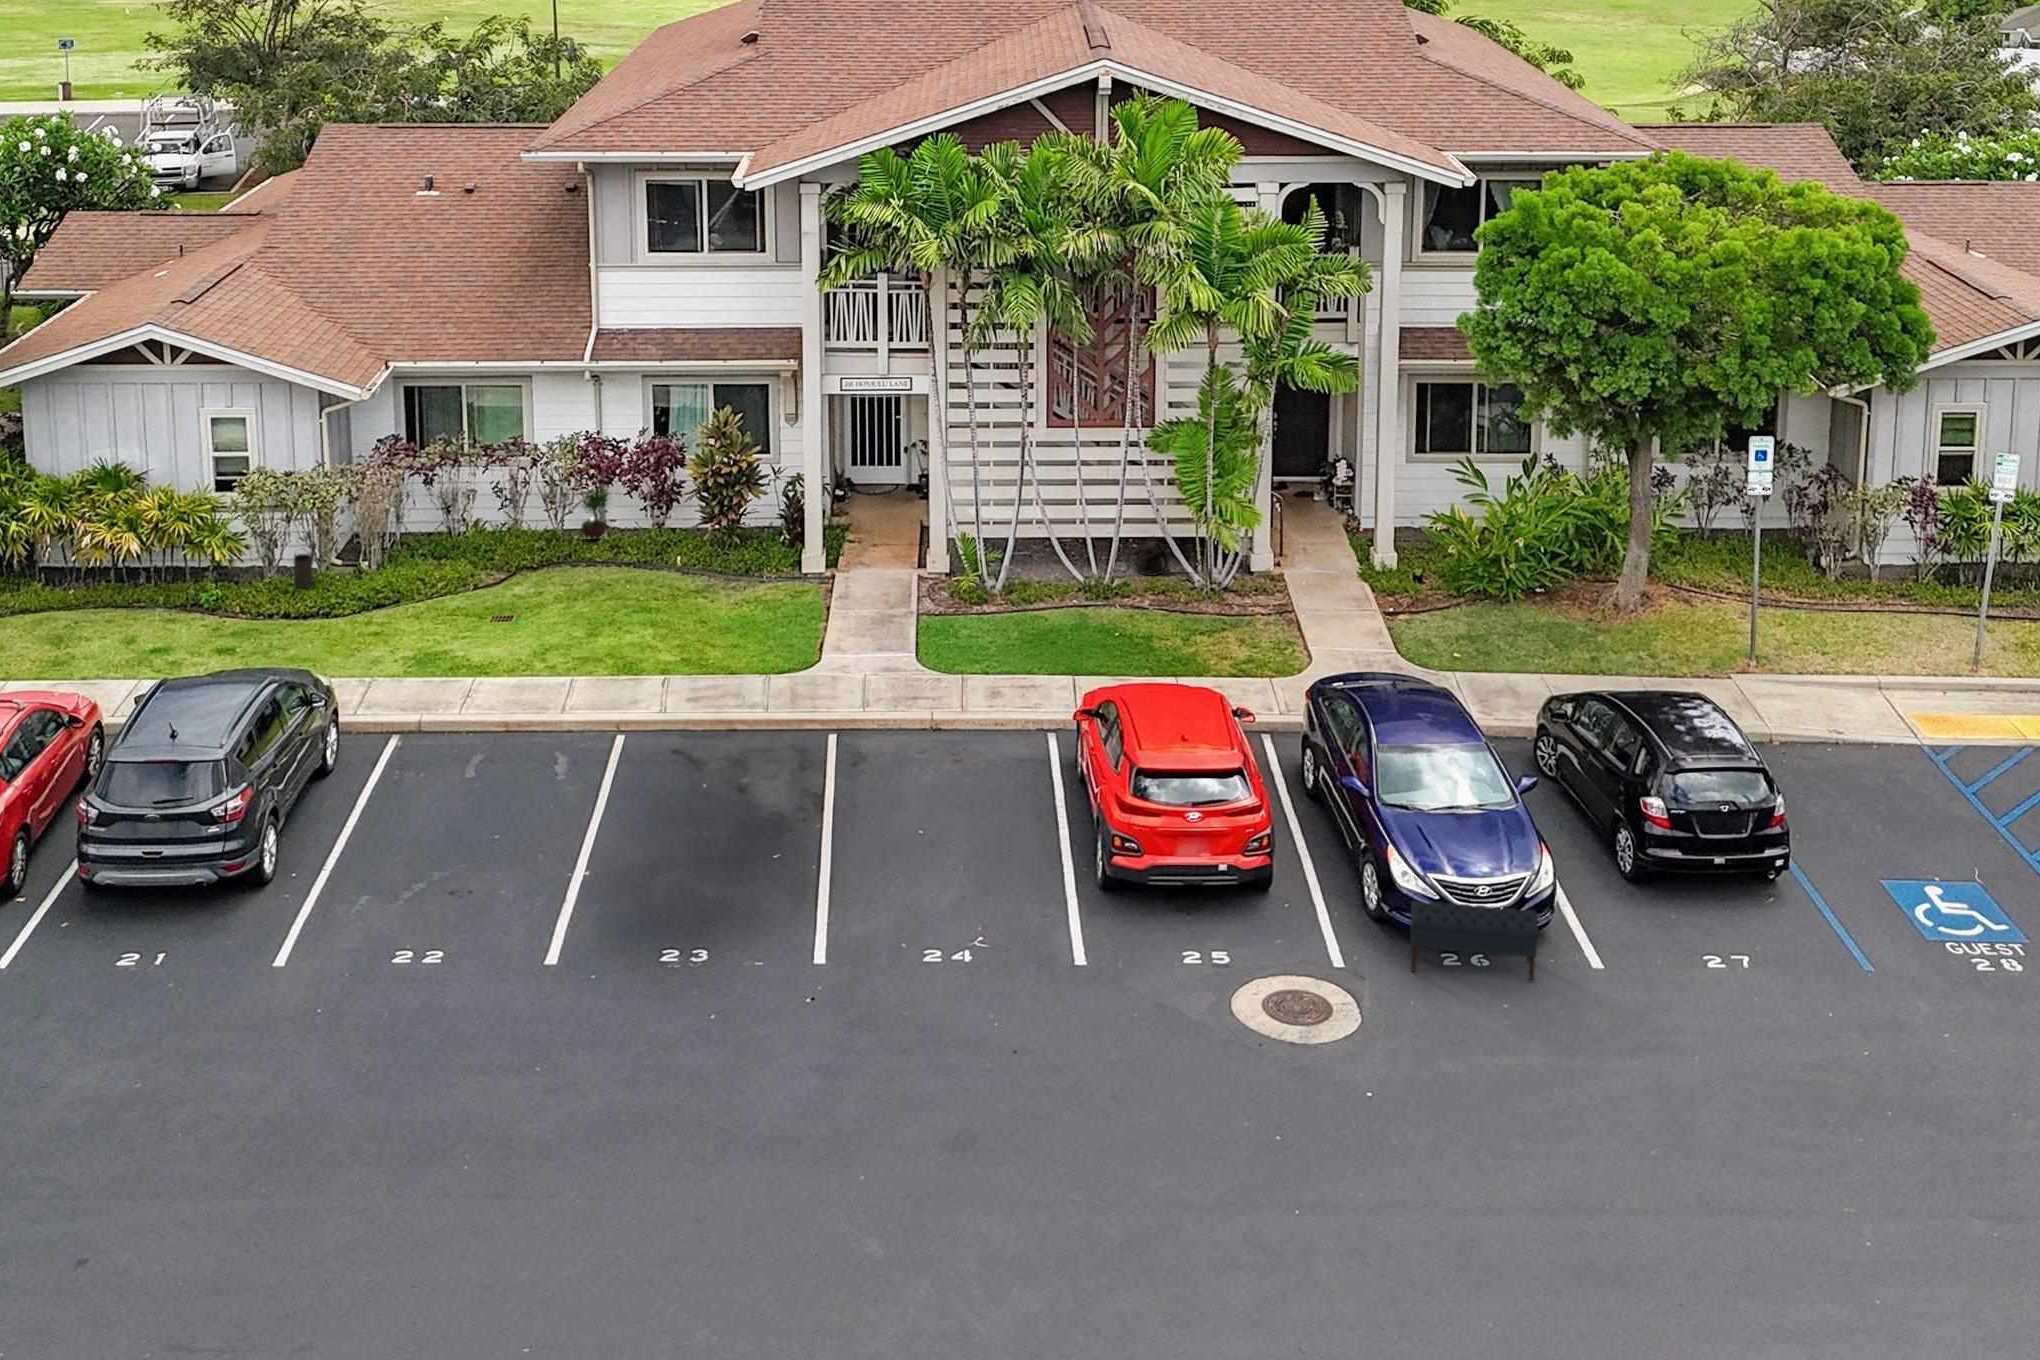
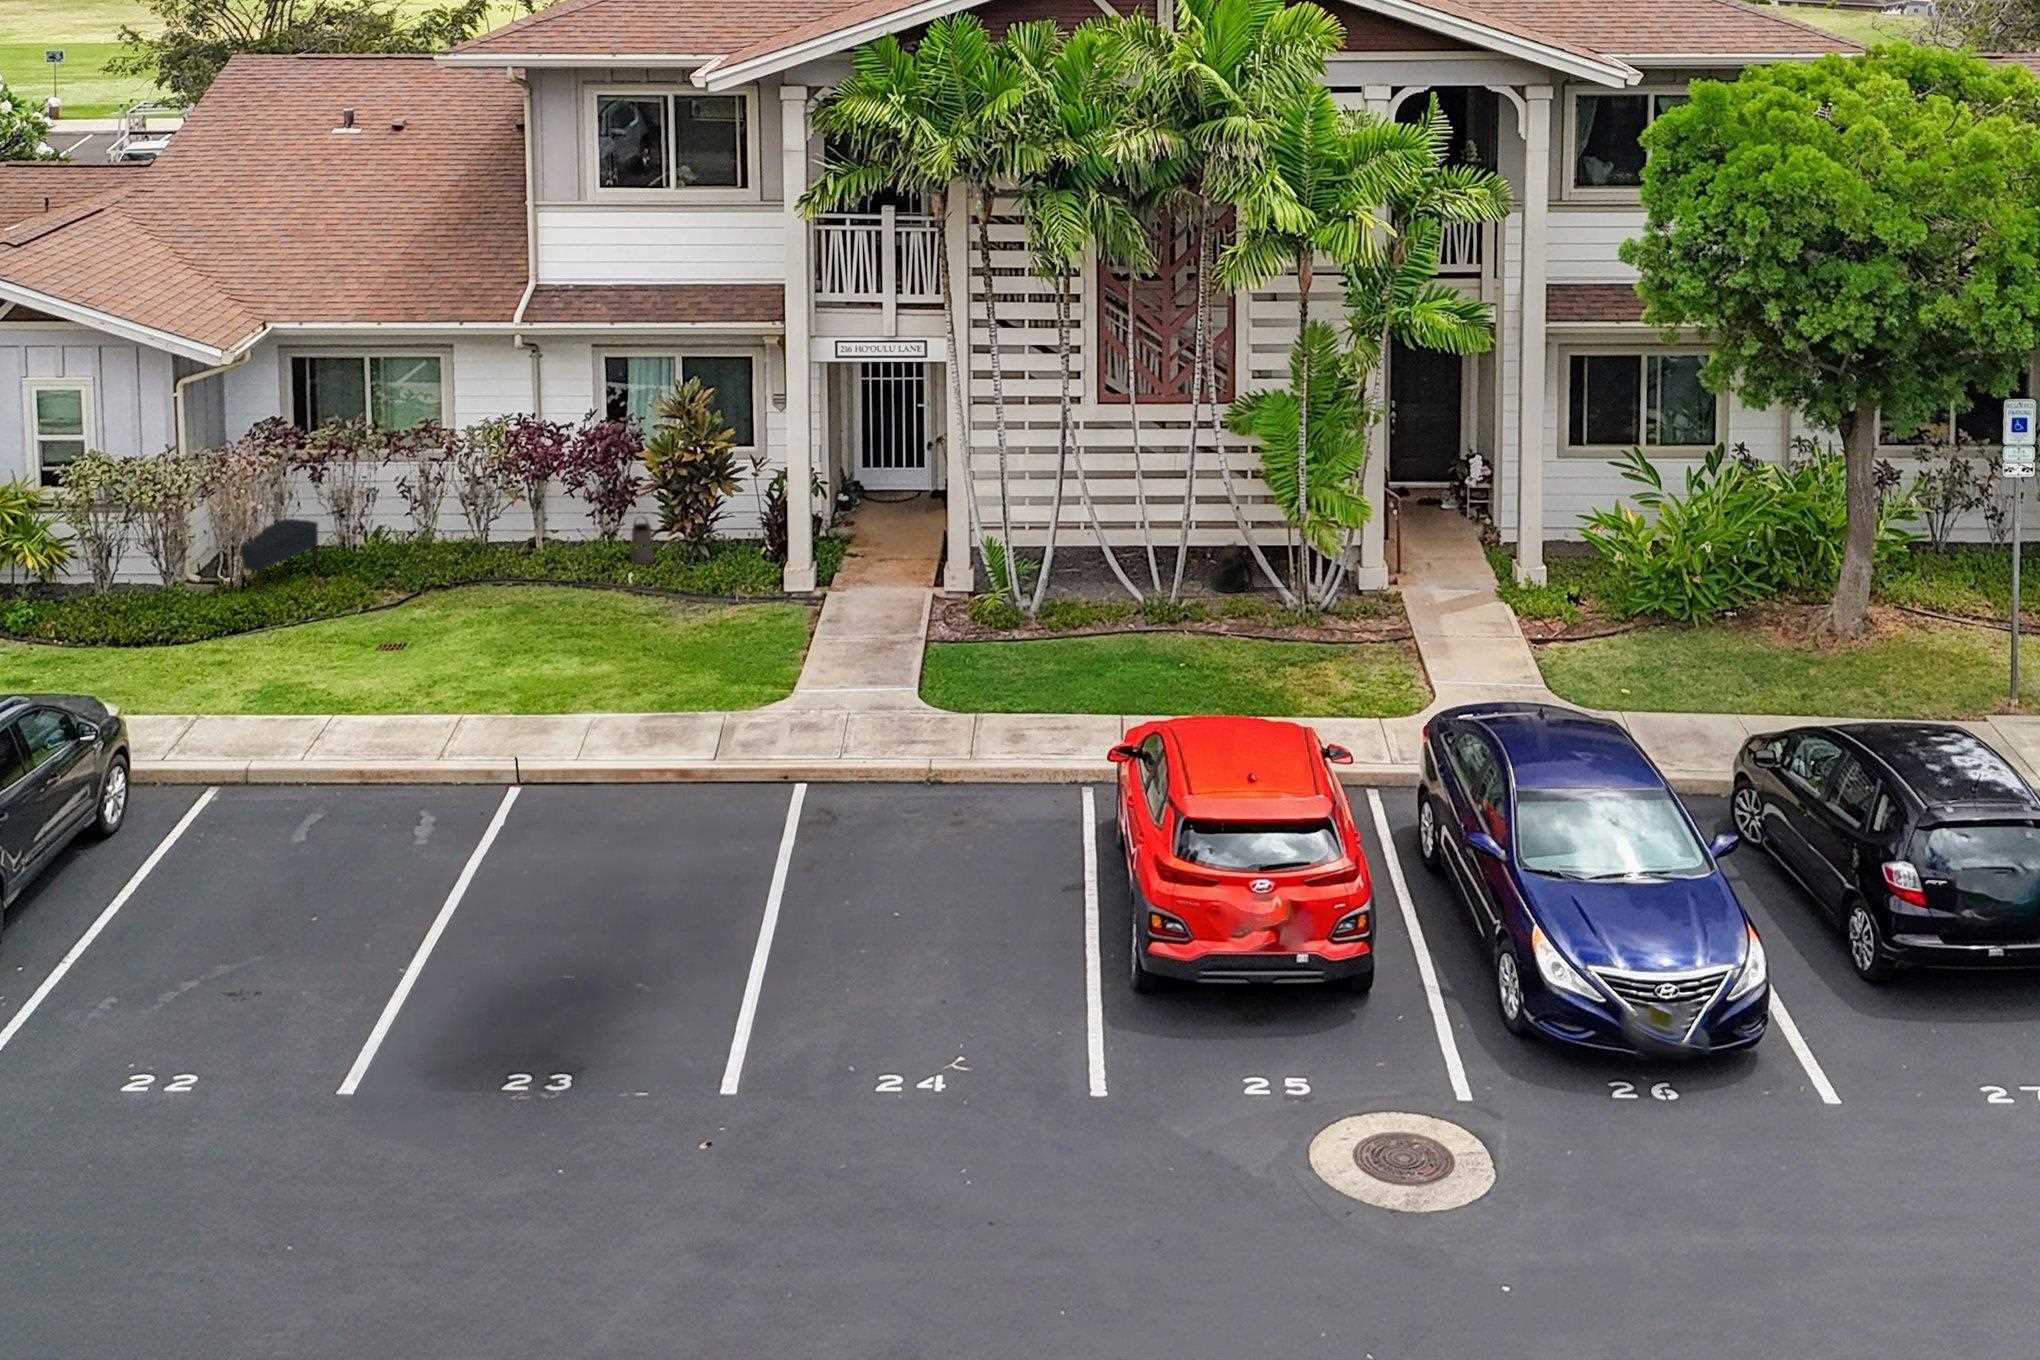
potted tree: present [581,488,609,537] -> none [504,480,549,551]
watering can: present [294,546,316,588] -> present [629,517,654,564]
bench: present [1411,901,1539,982] -> present [228,519,319,592]

